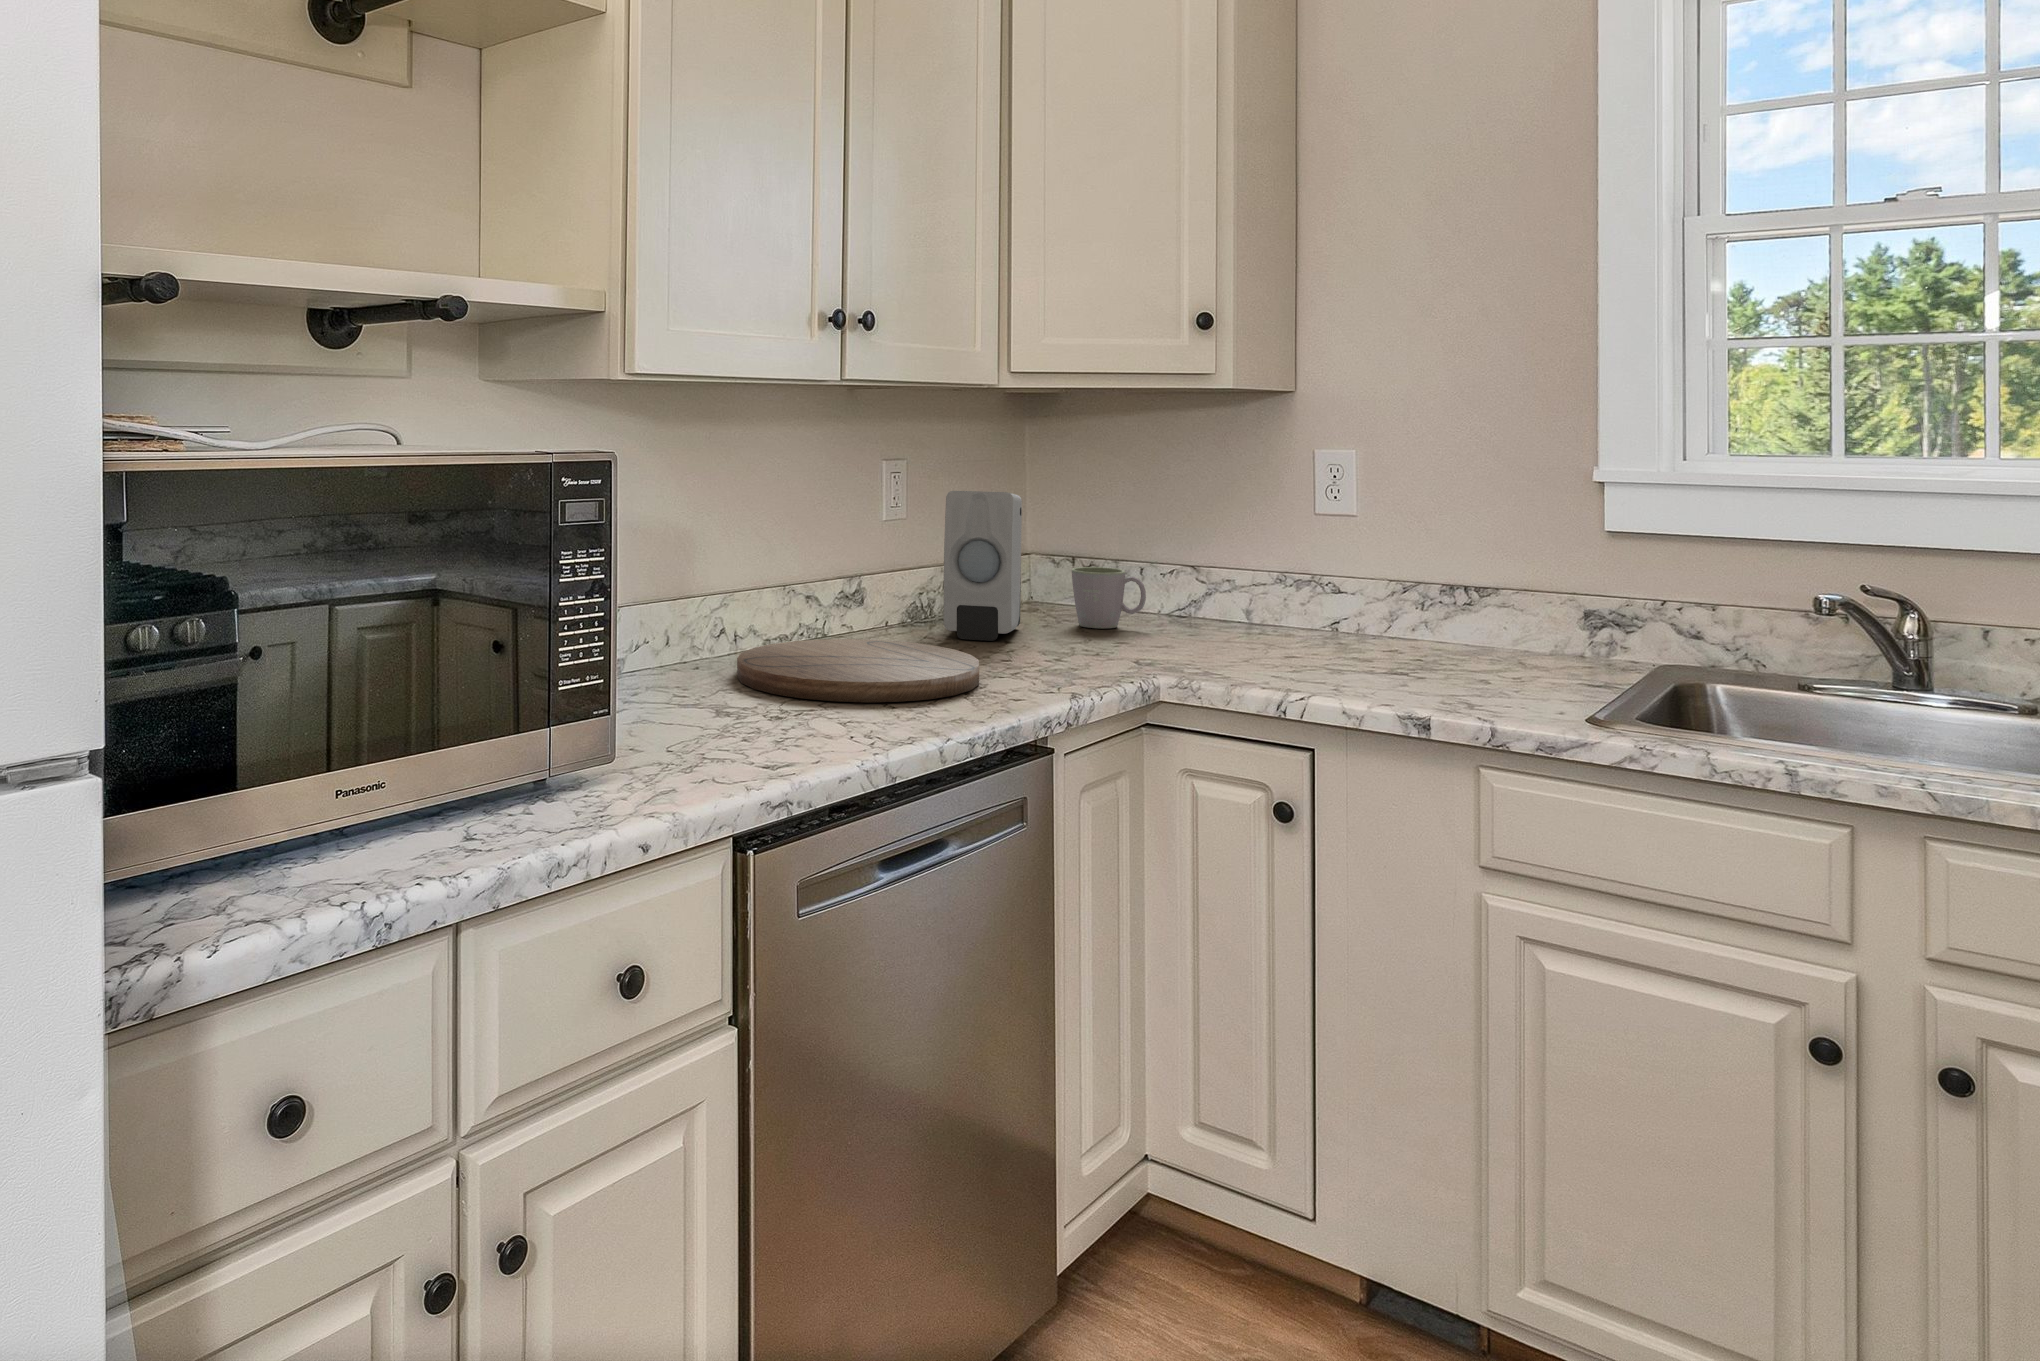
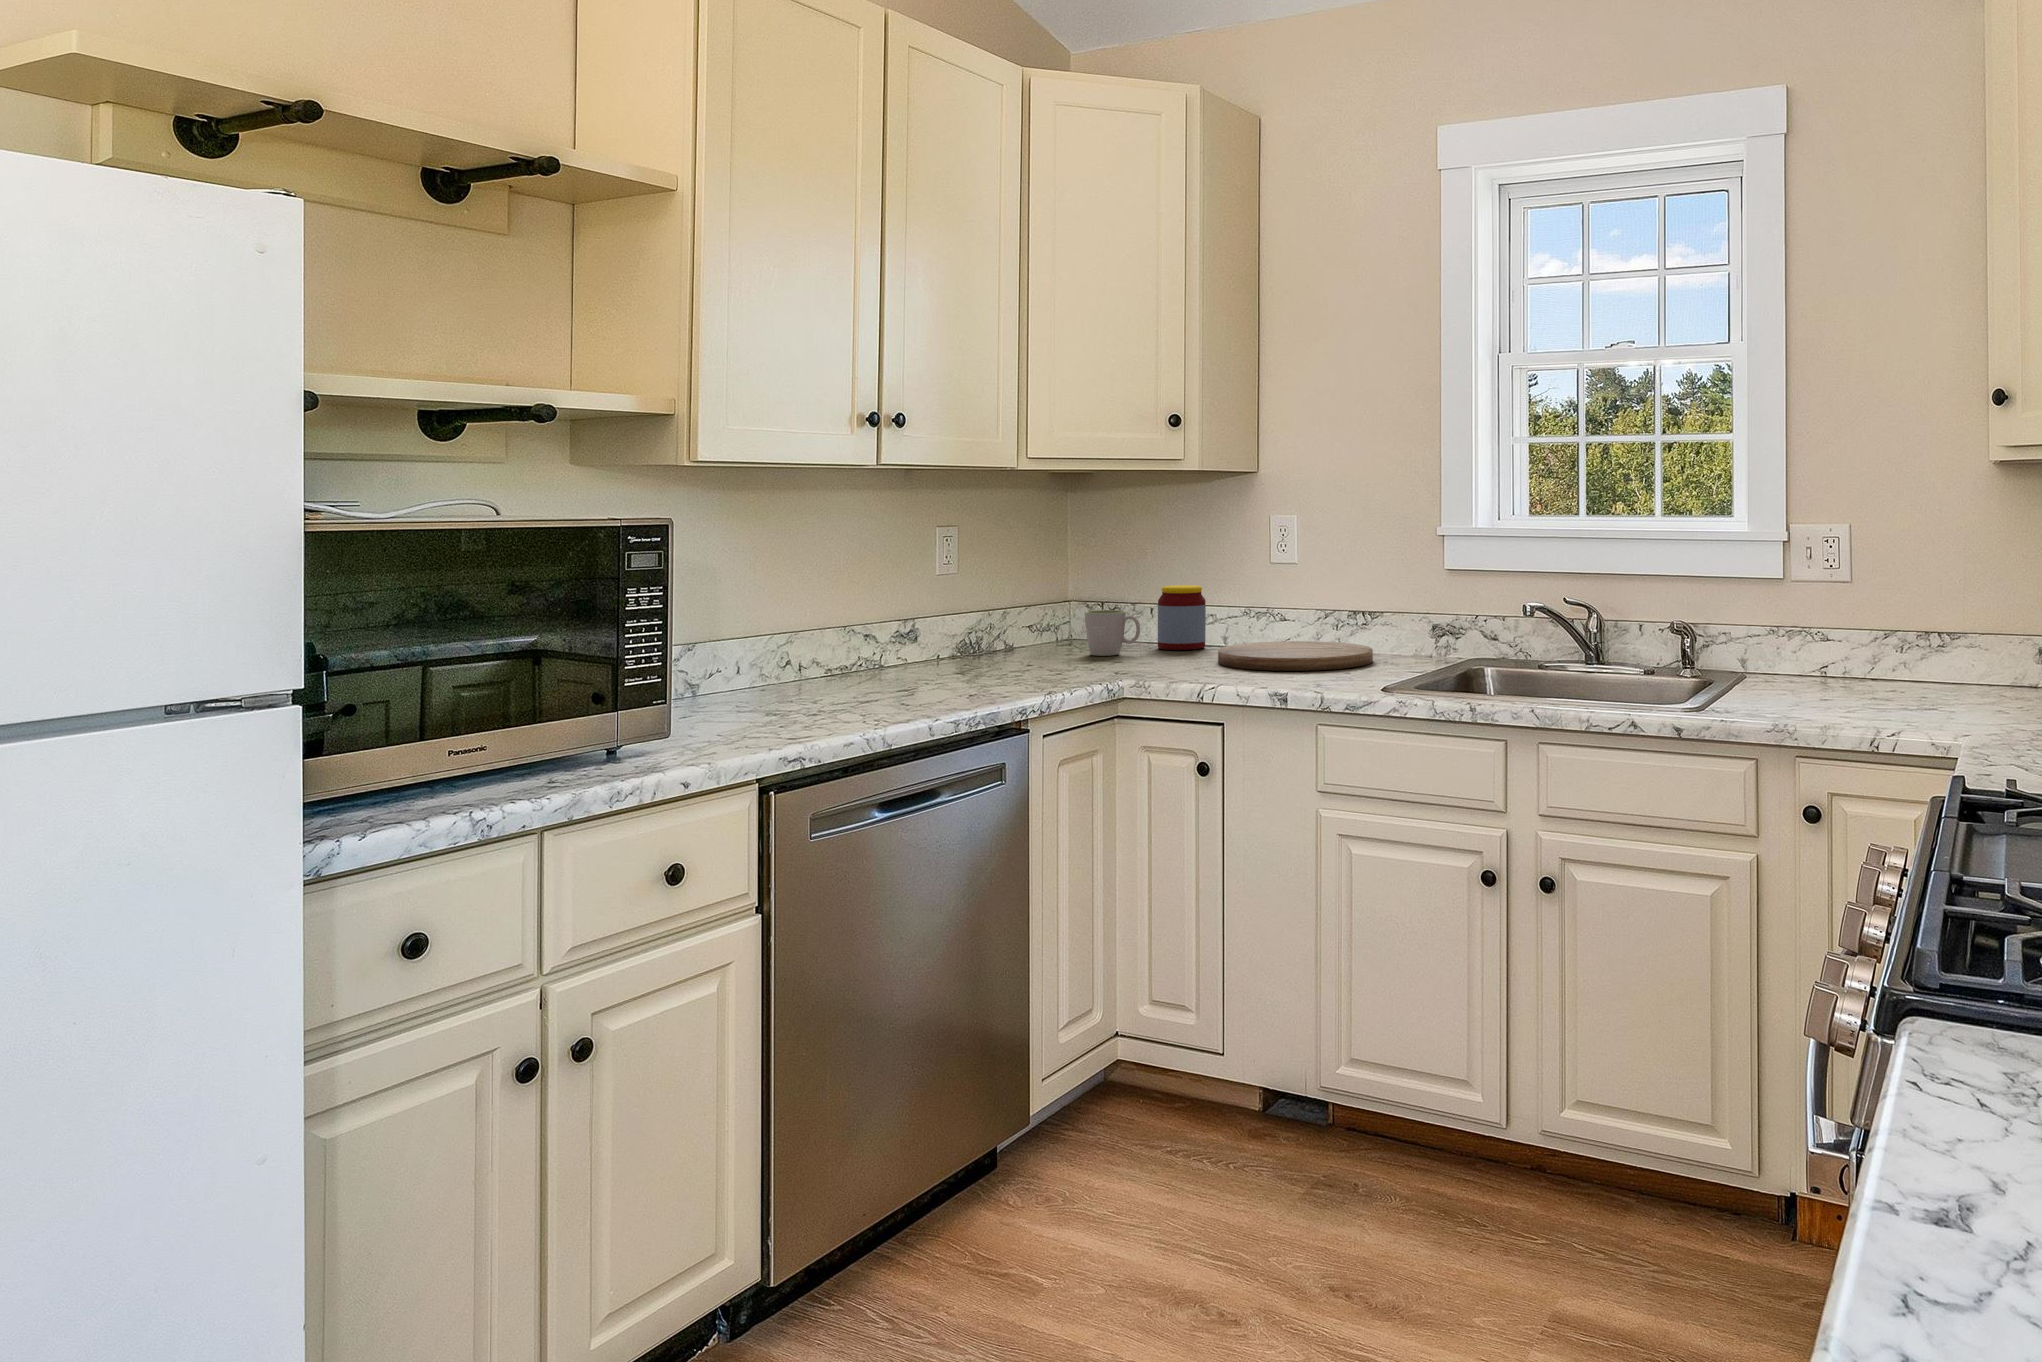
soap dispenser: present [944,491,1022,641] -> none [976,552,1045,666]
jar: none [1160,537,1224,623] -> present [1158,585,1206,650]
cutting board: present [737,639,979,702] -> present [1218,641,1373,671]

